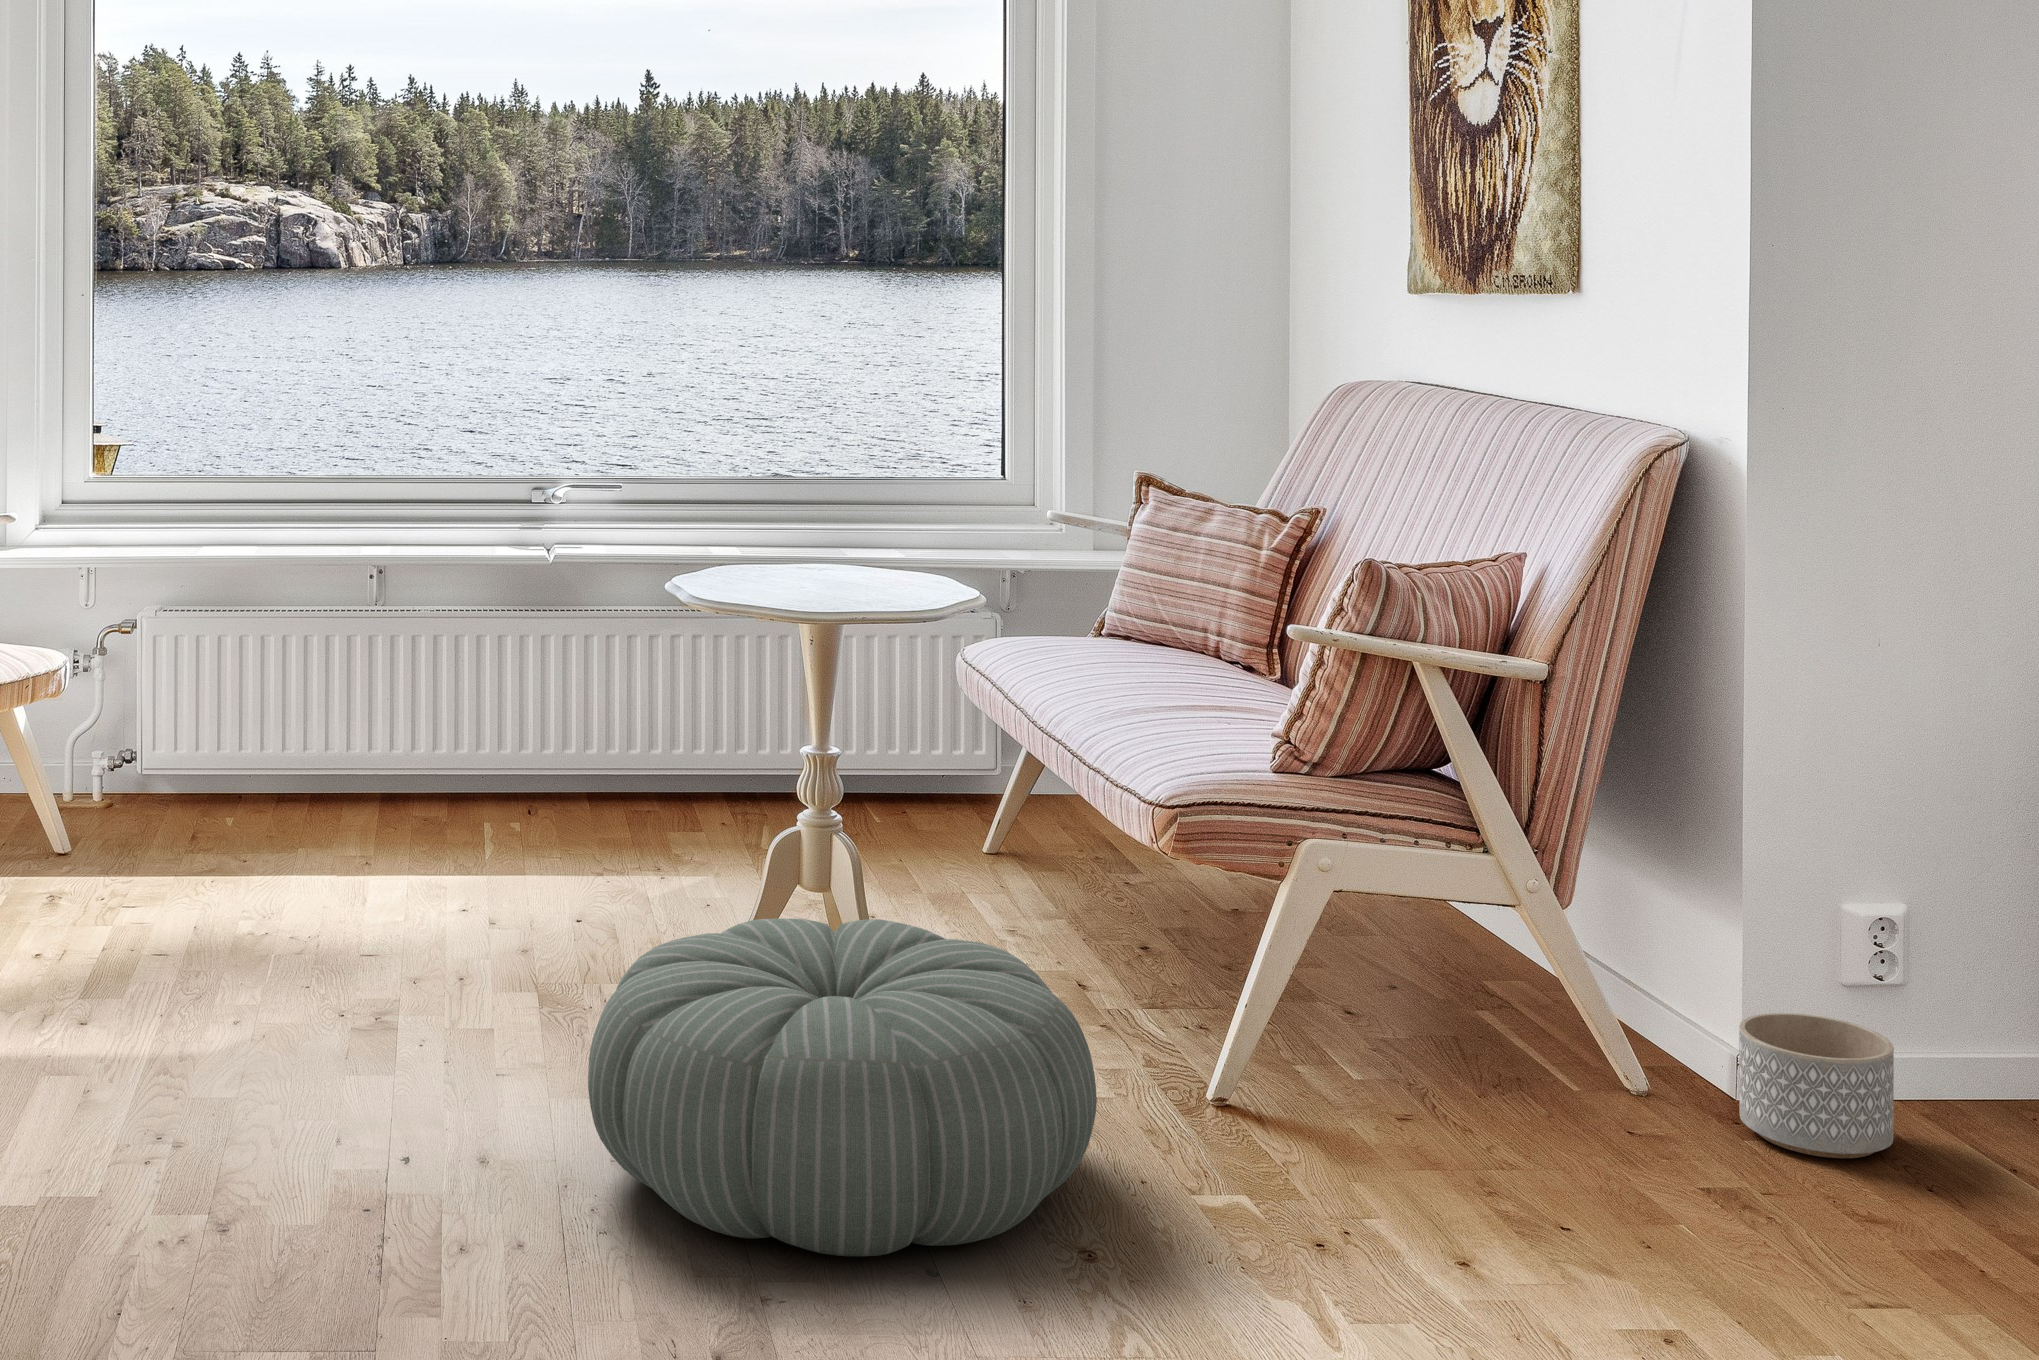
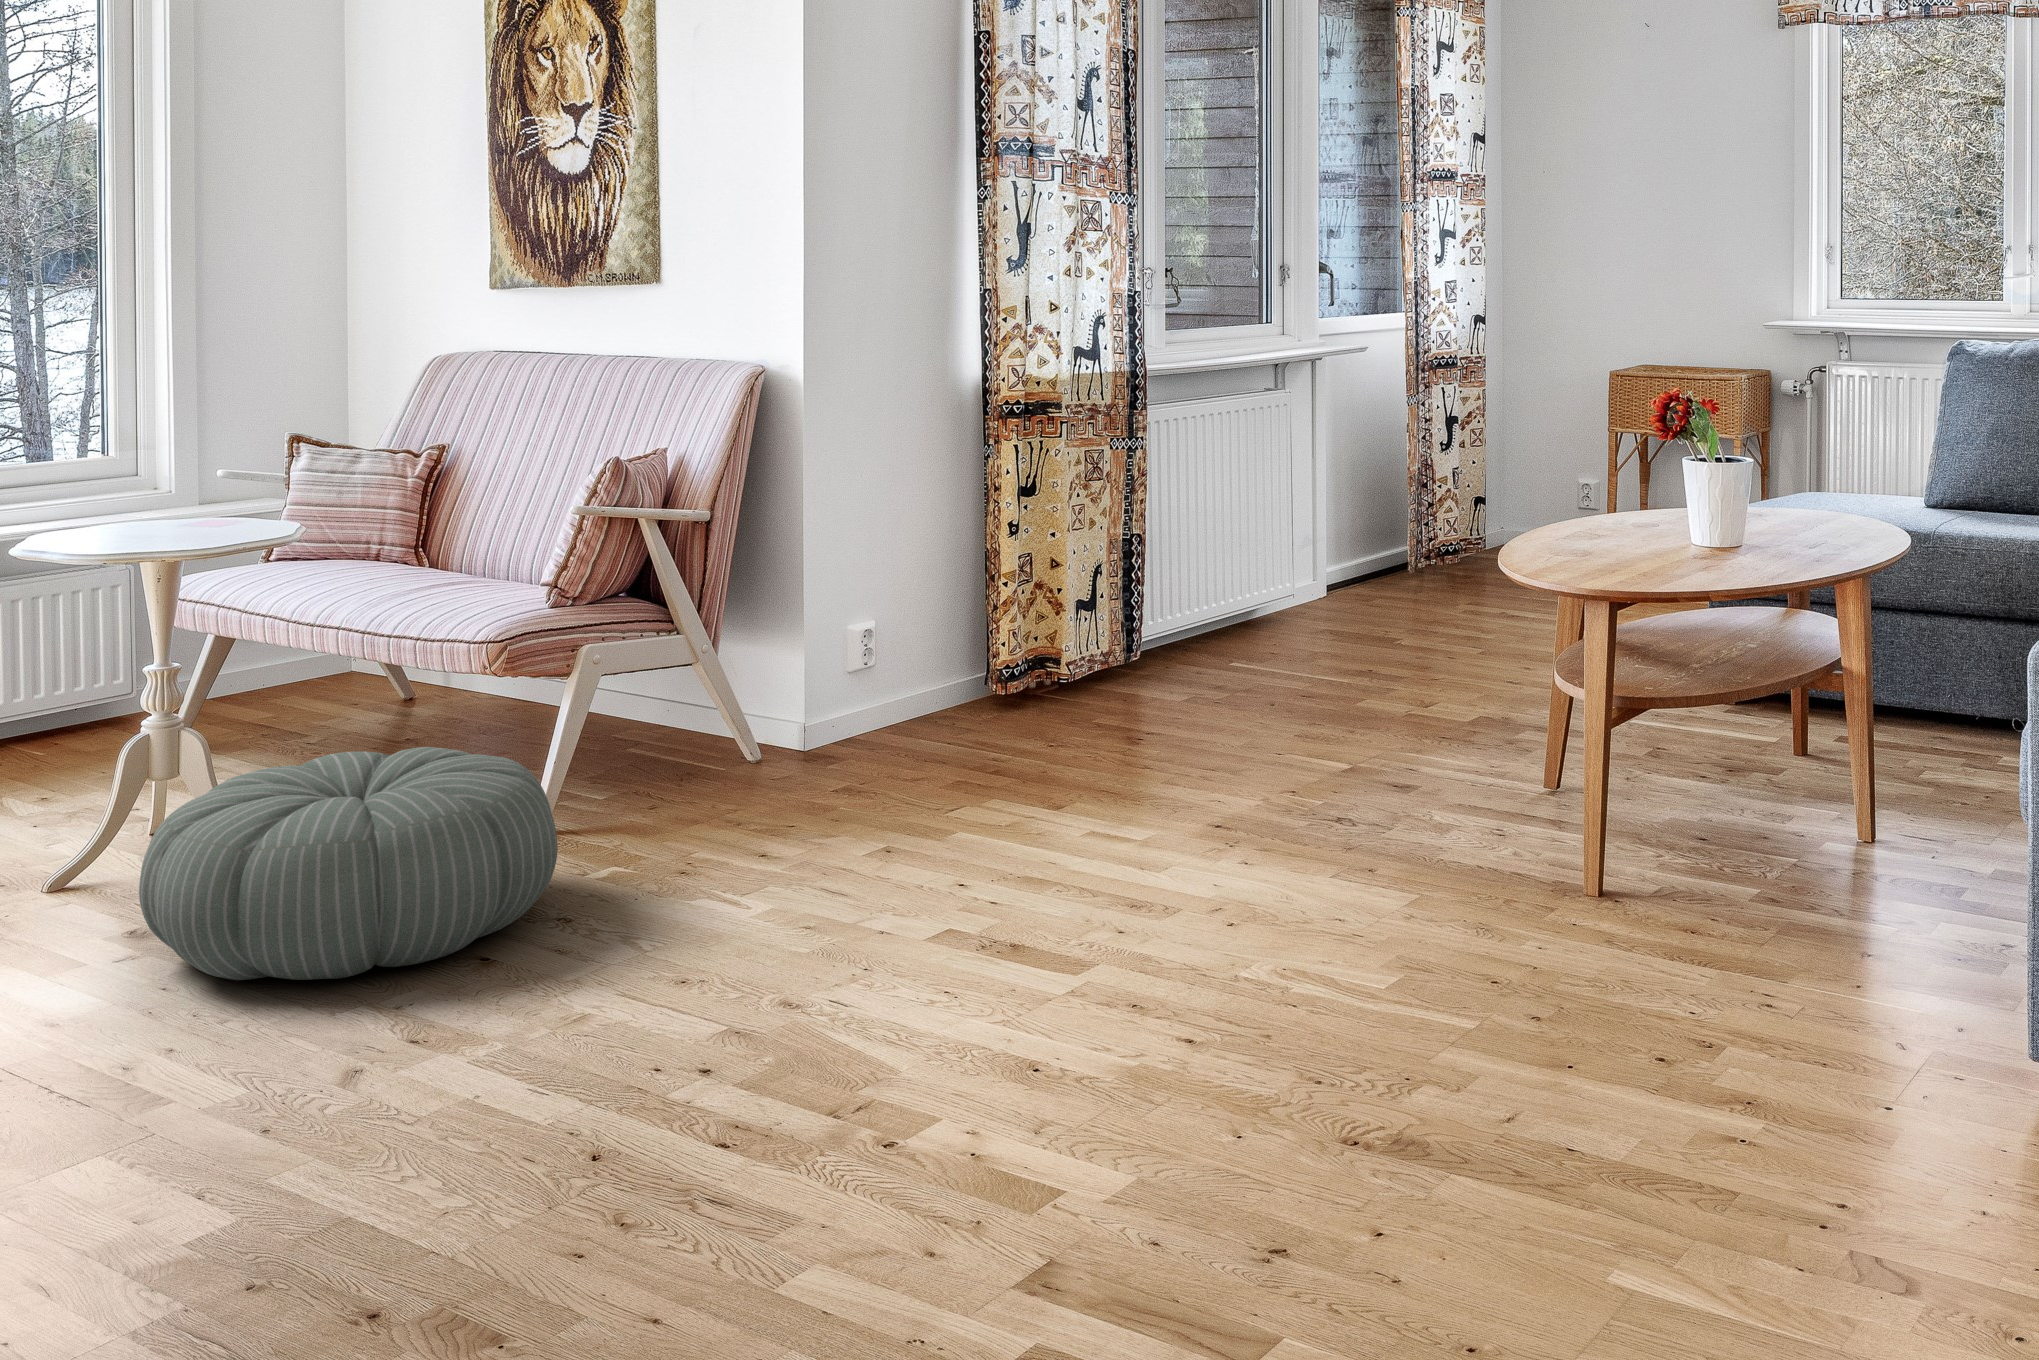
planter: present [1739,1013,1894,1158] -> none [819,689,897,763]

